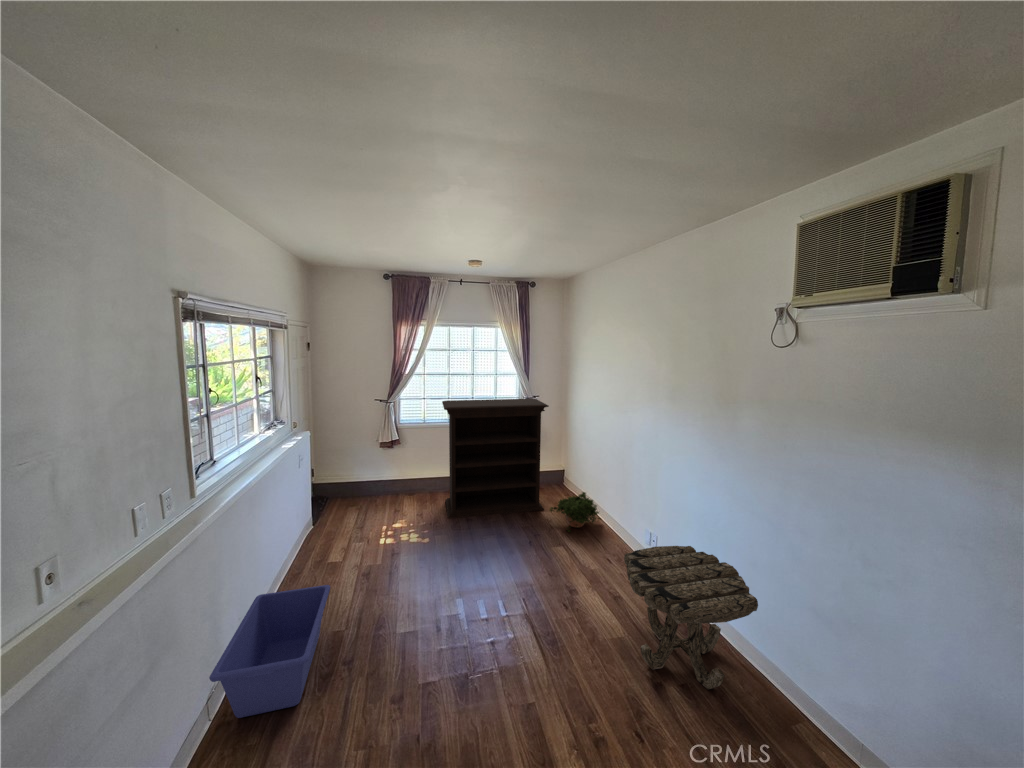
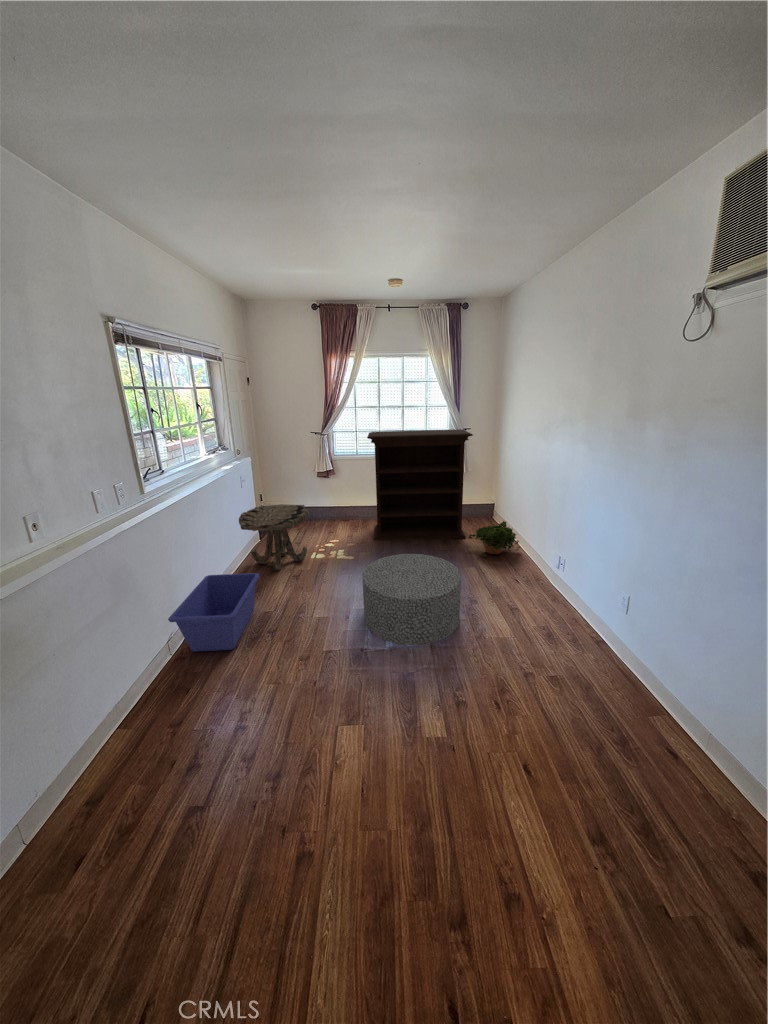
ottoman: none [460,541,568,662] -> present [363,554,461,645]
side table: present [624,546,758,689] -> present [239,504,309,570]

